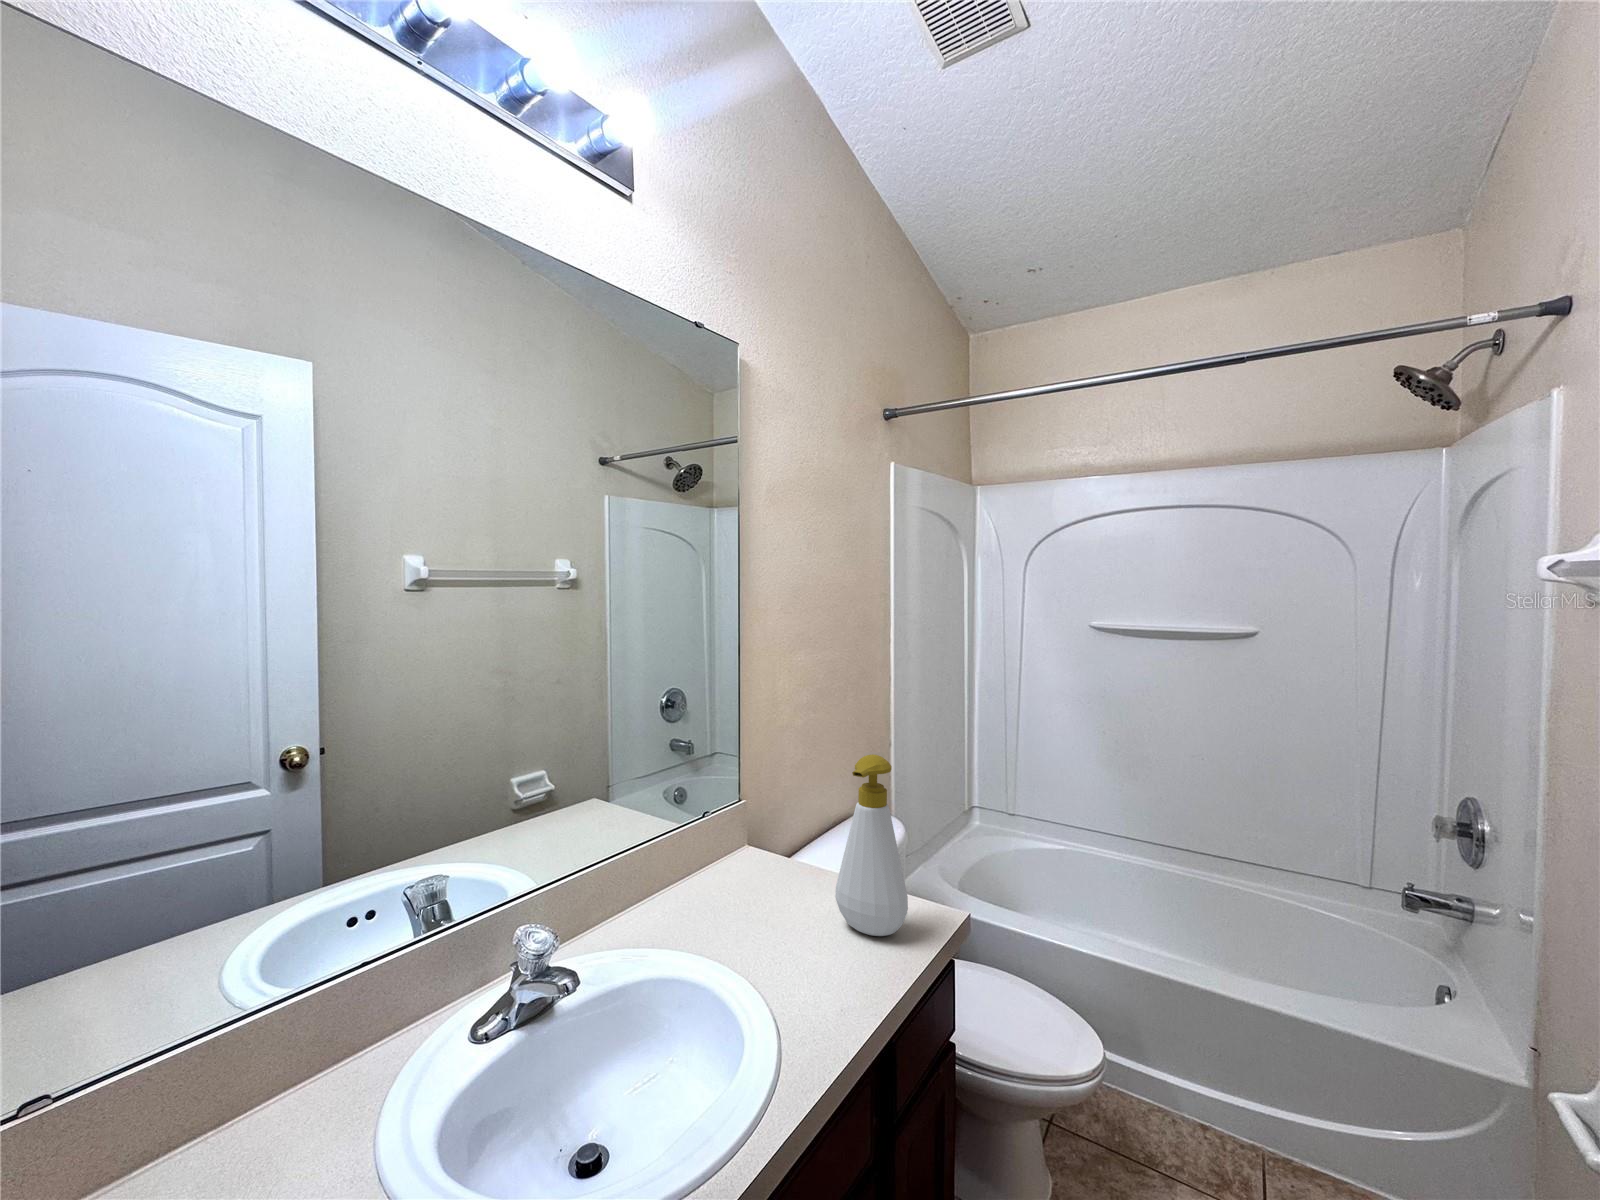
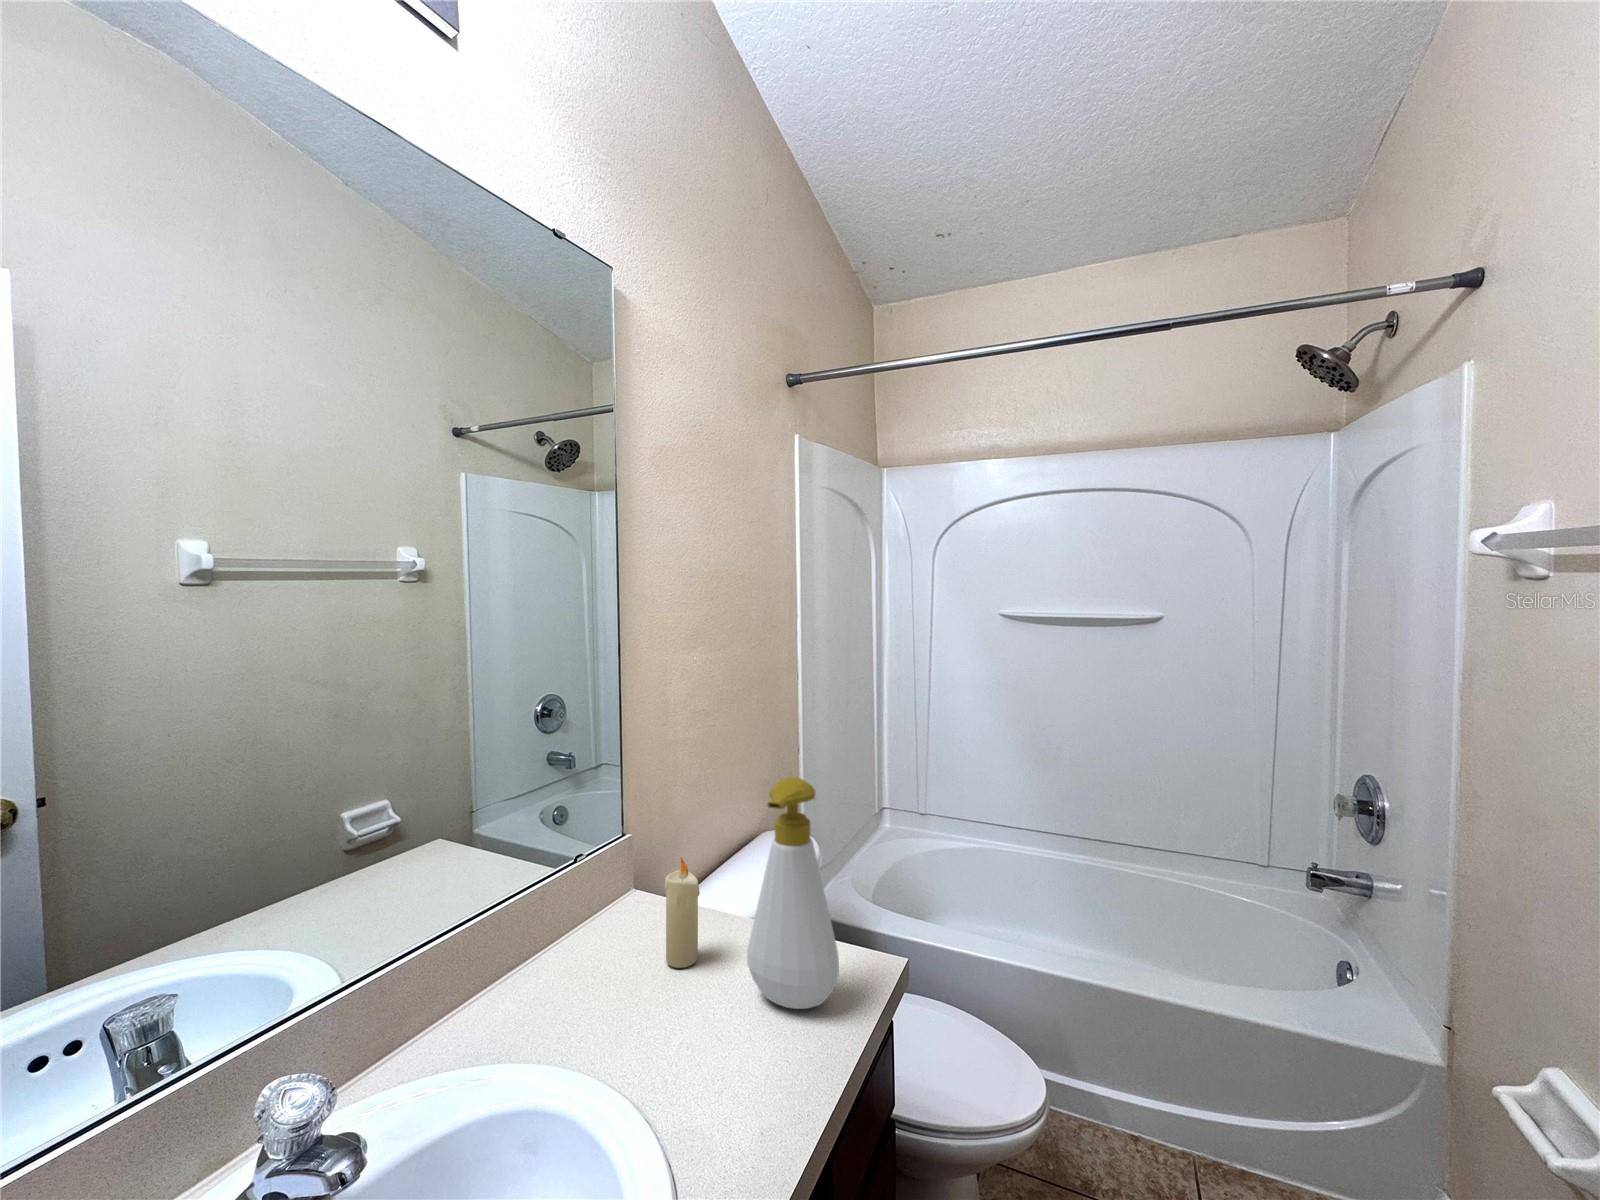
candle: none [773,814,800,900] -> present [665,857,700,968]

